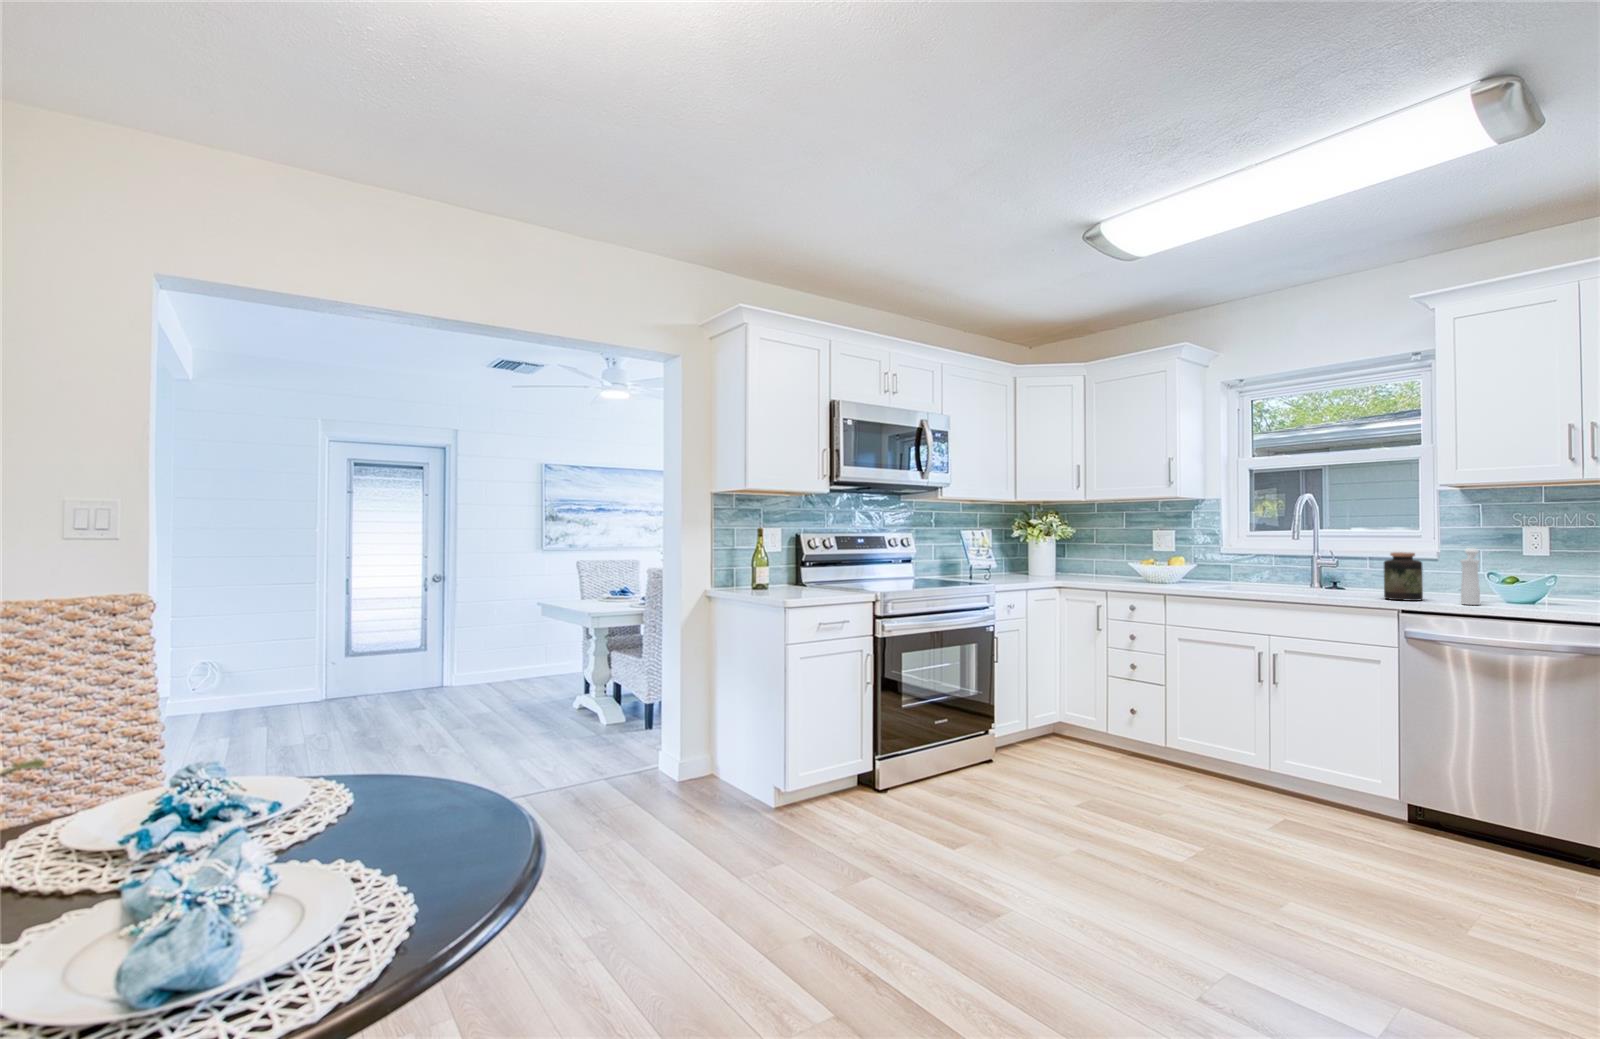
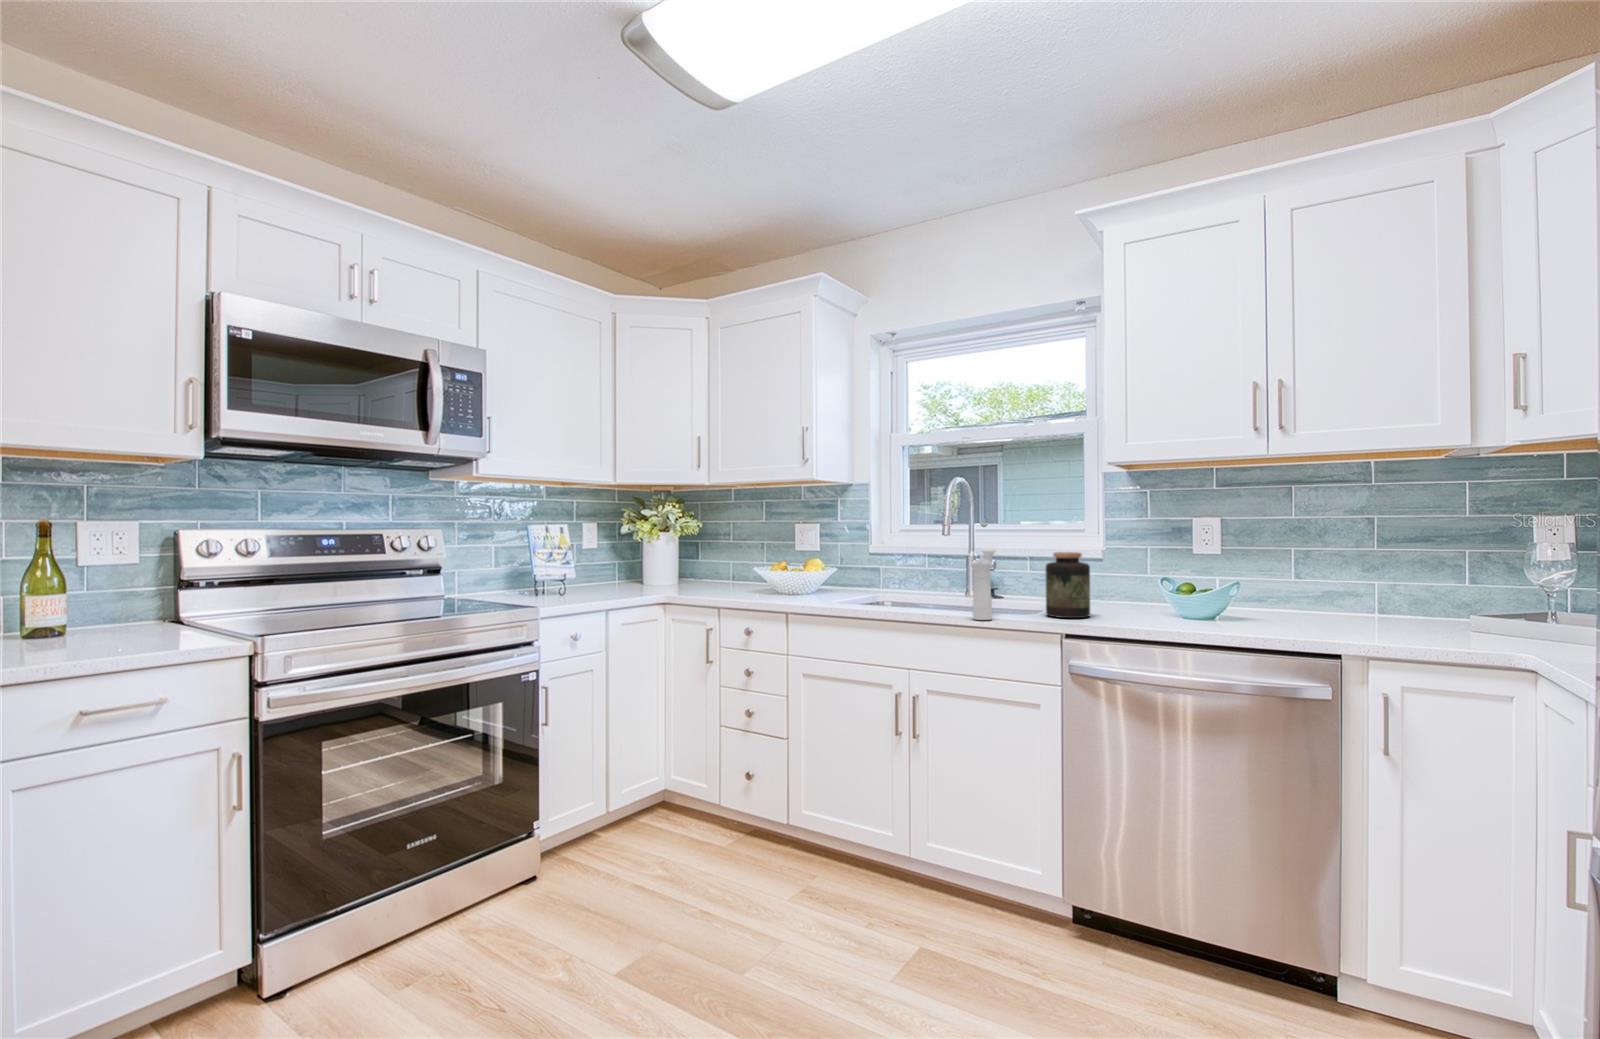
pepper mill: present [1460,548,1480,605] -> present [972,547,996,620]

